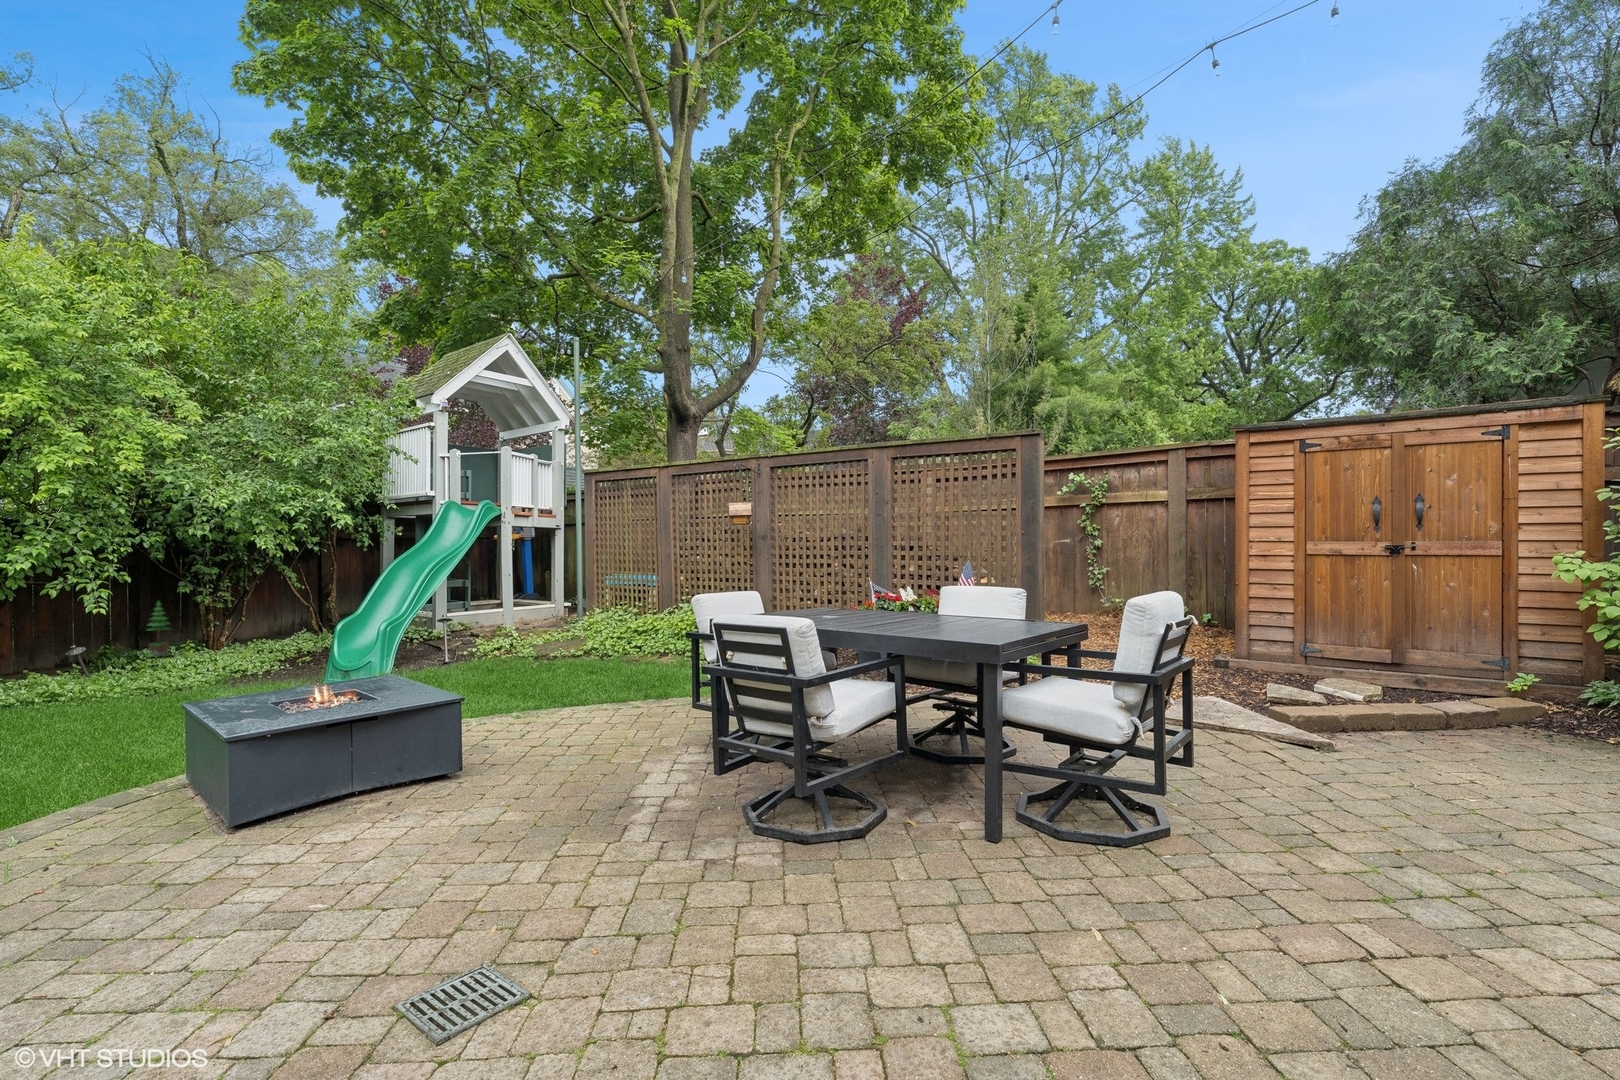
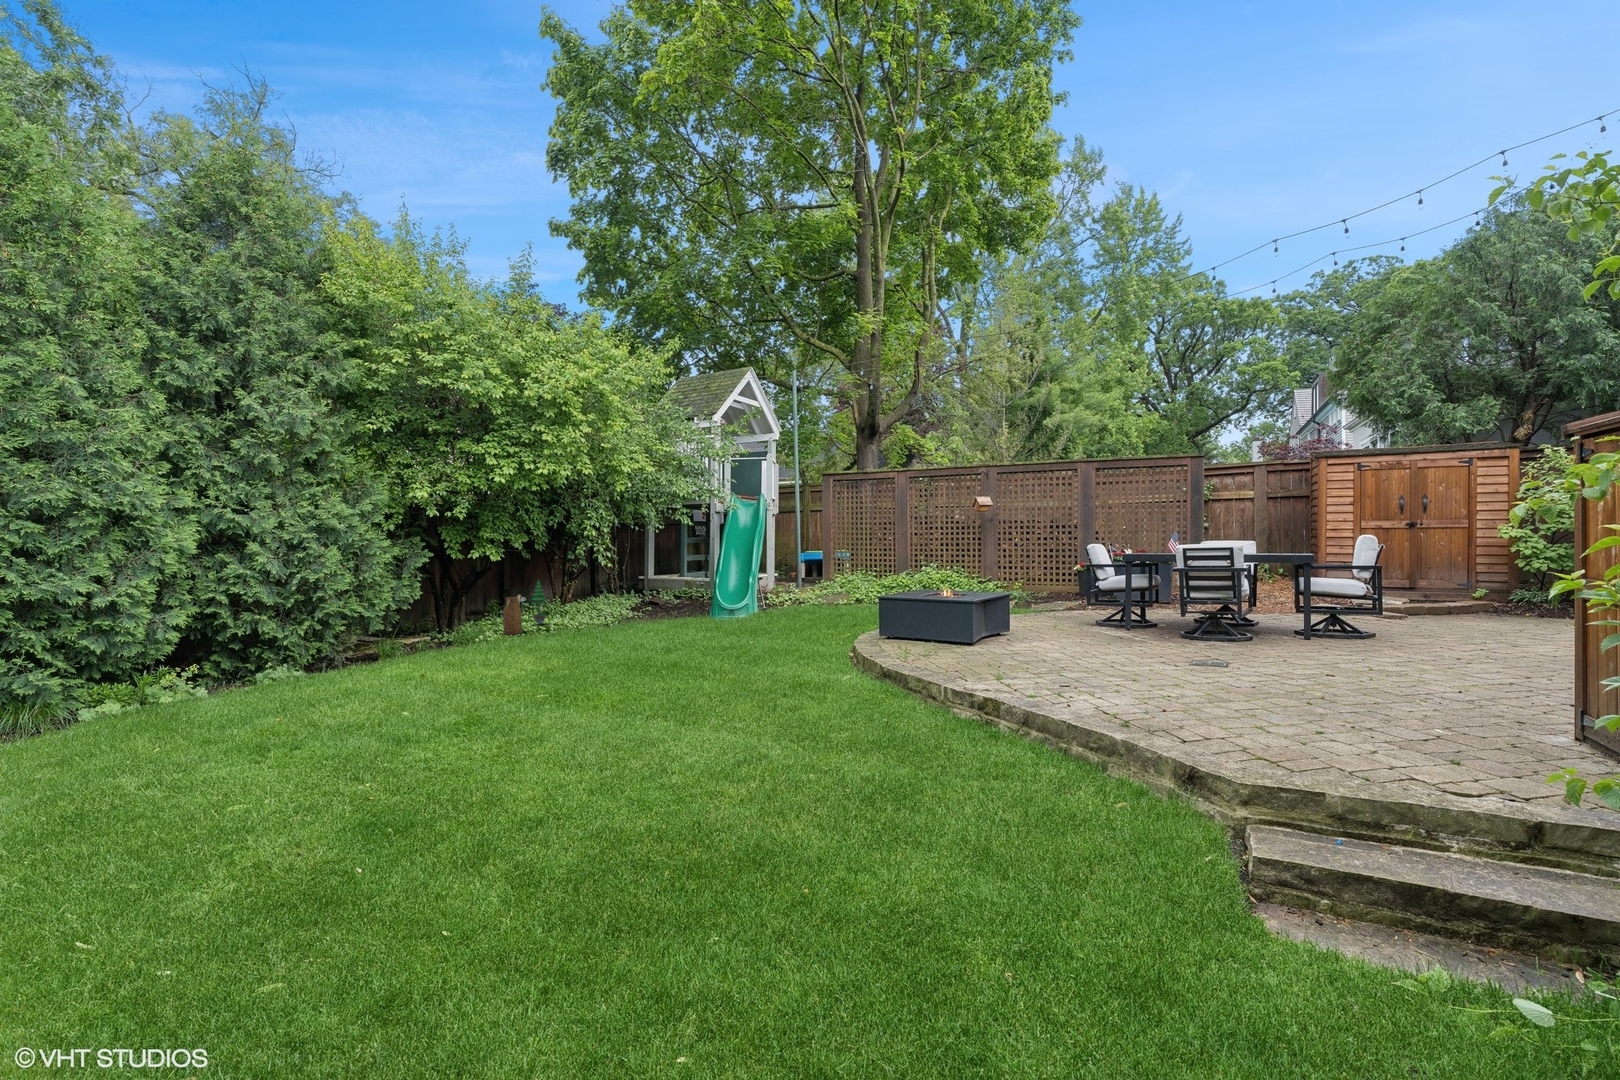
watering can: none [45,620,98,672] -> present [503,595,522,634]

